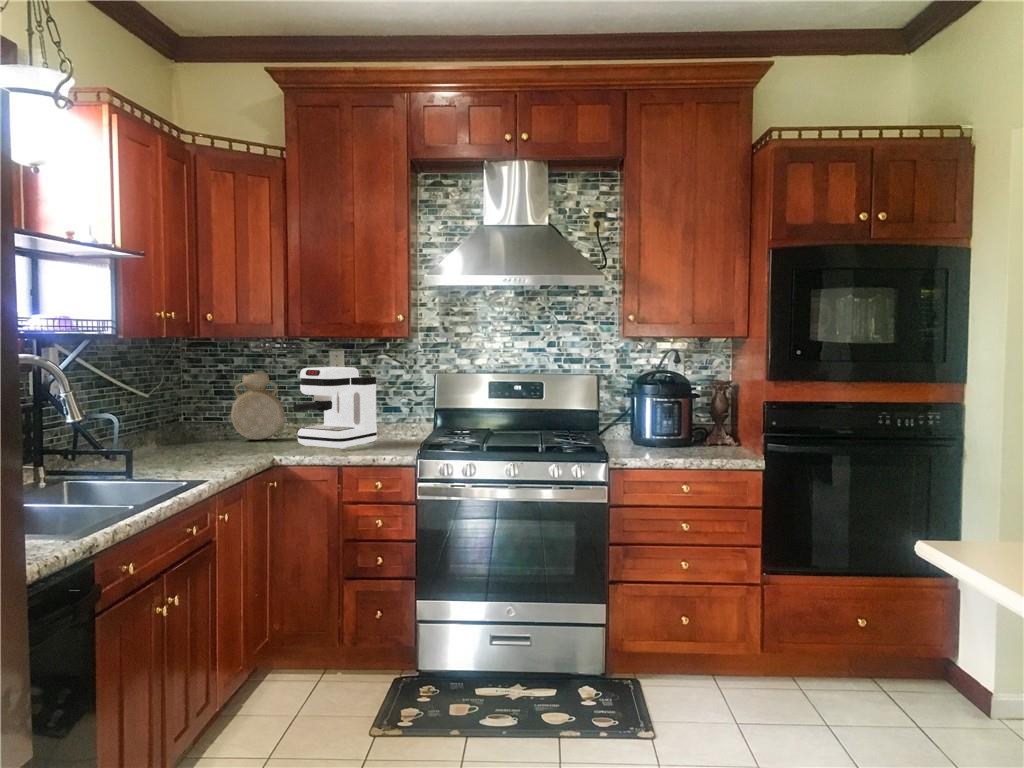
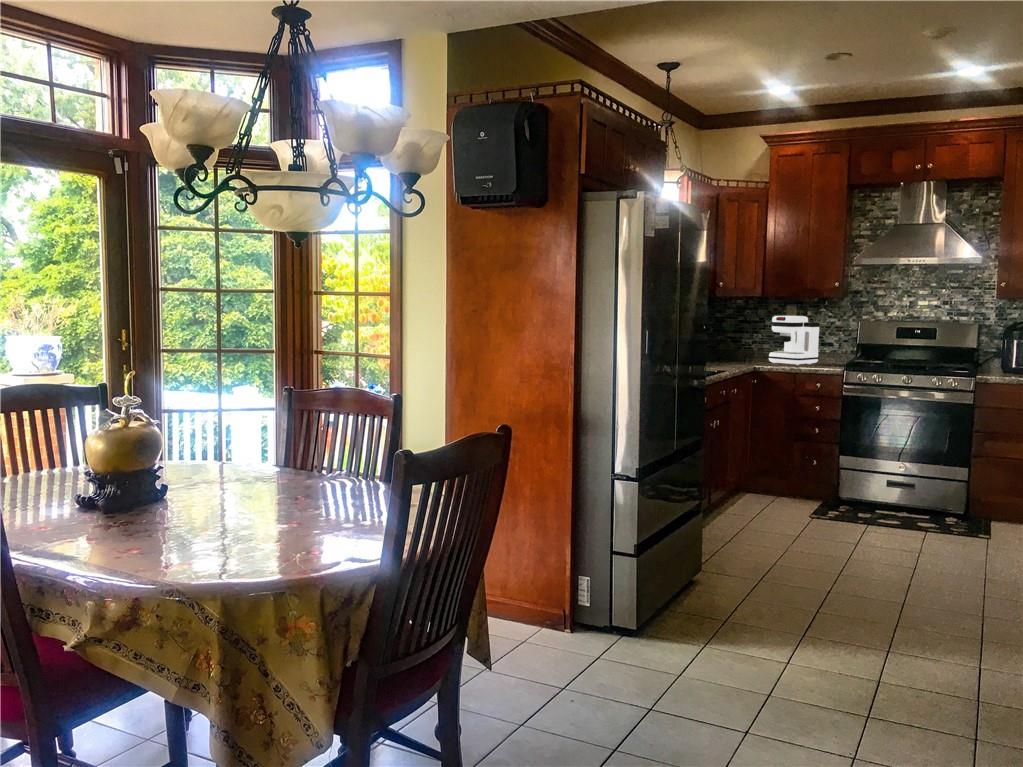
vase: present [231,373,284,440] -> none [725,319,757,360]

